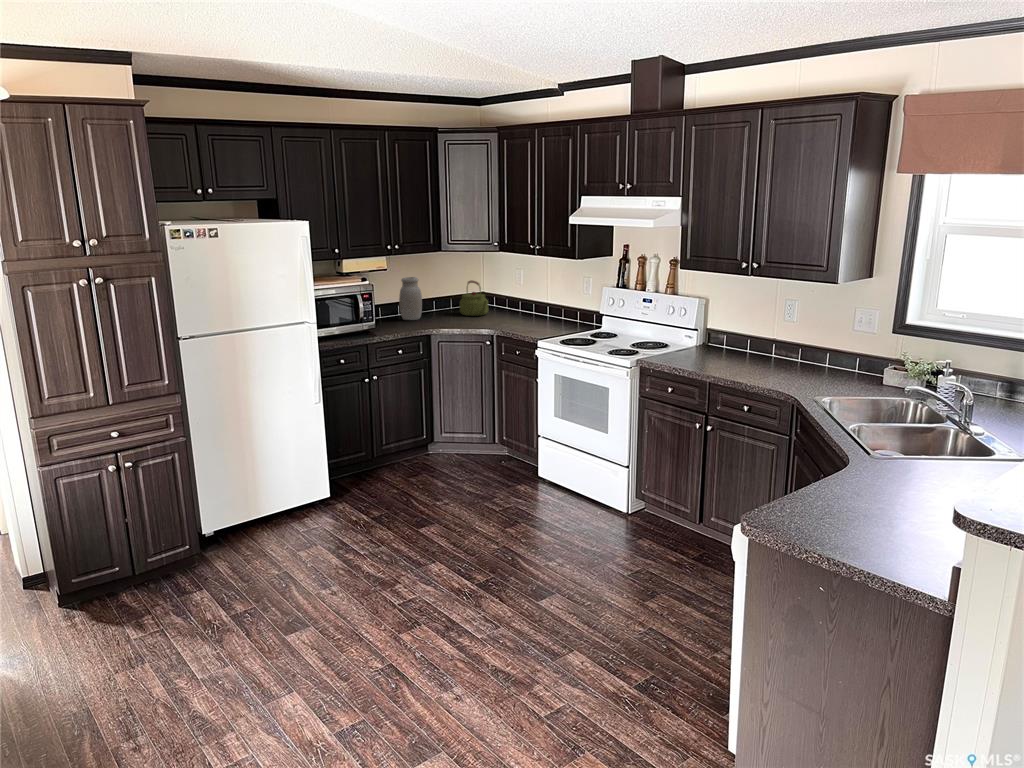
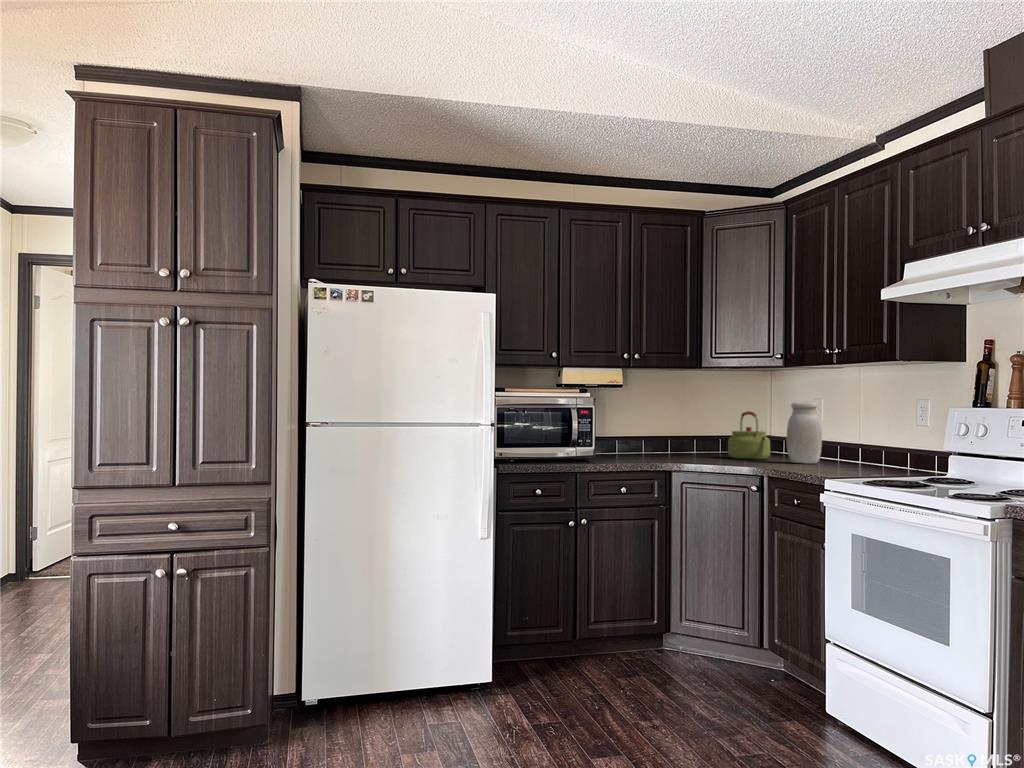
jar: present [399,277,422,320] -> present [786,402,822,464]

